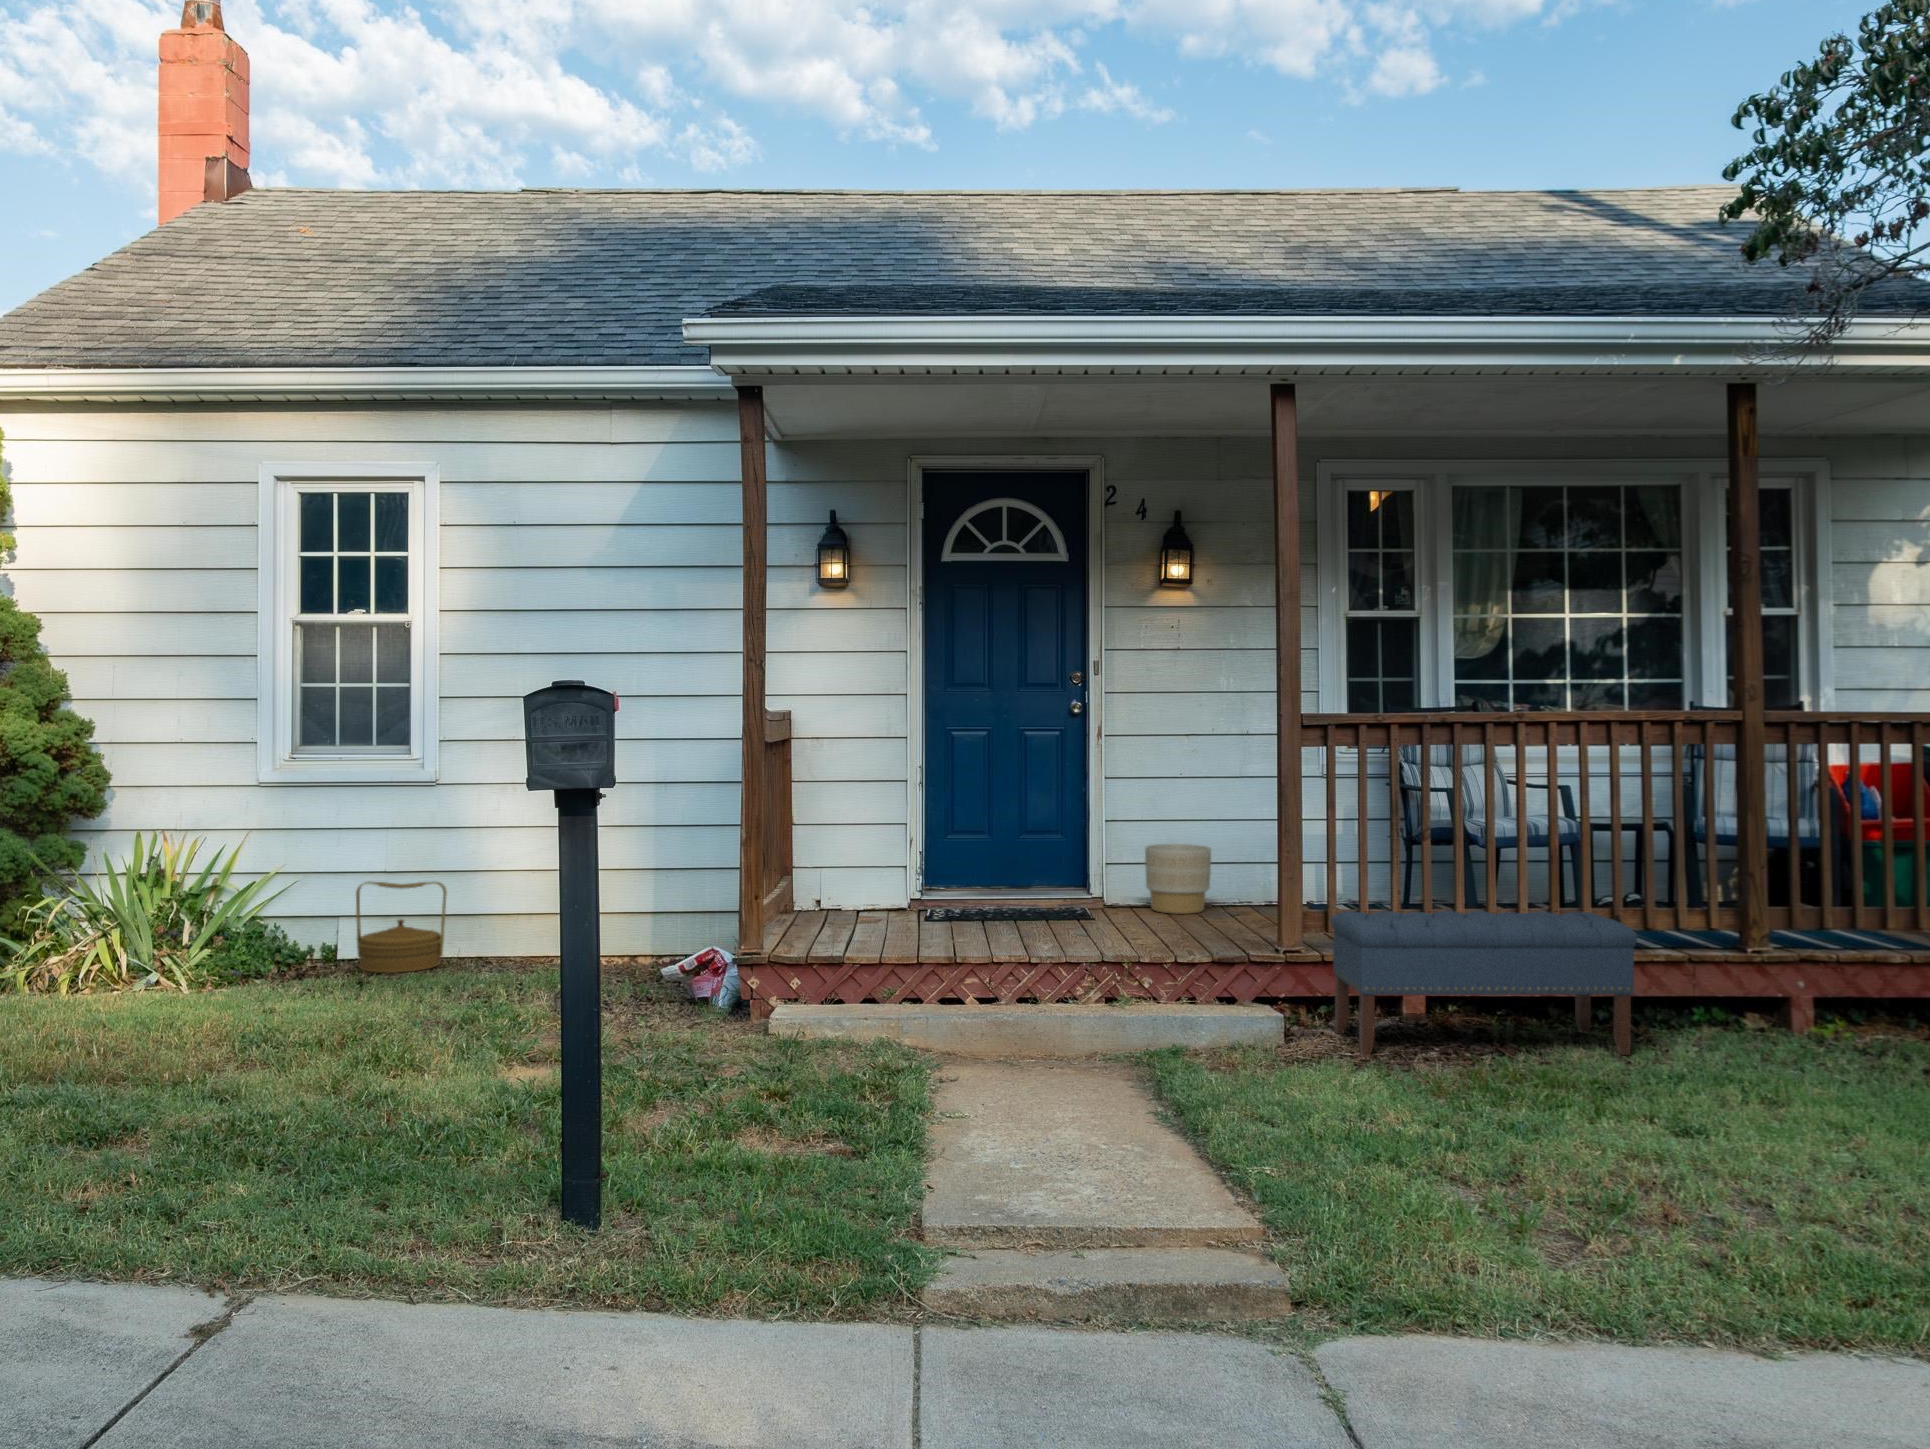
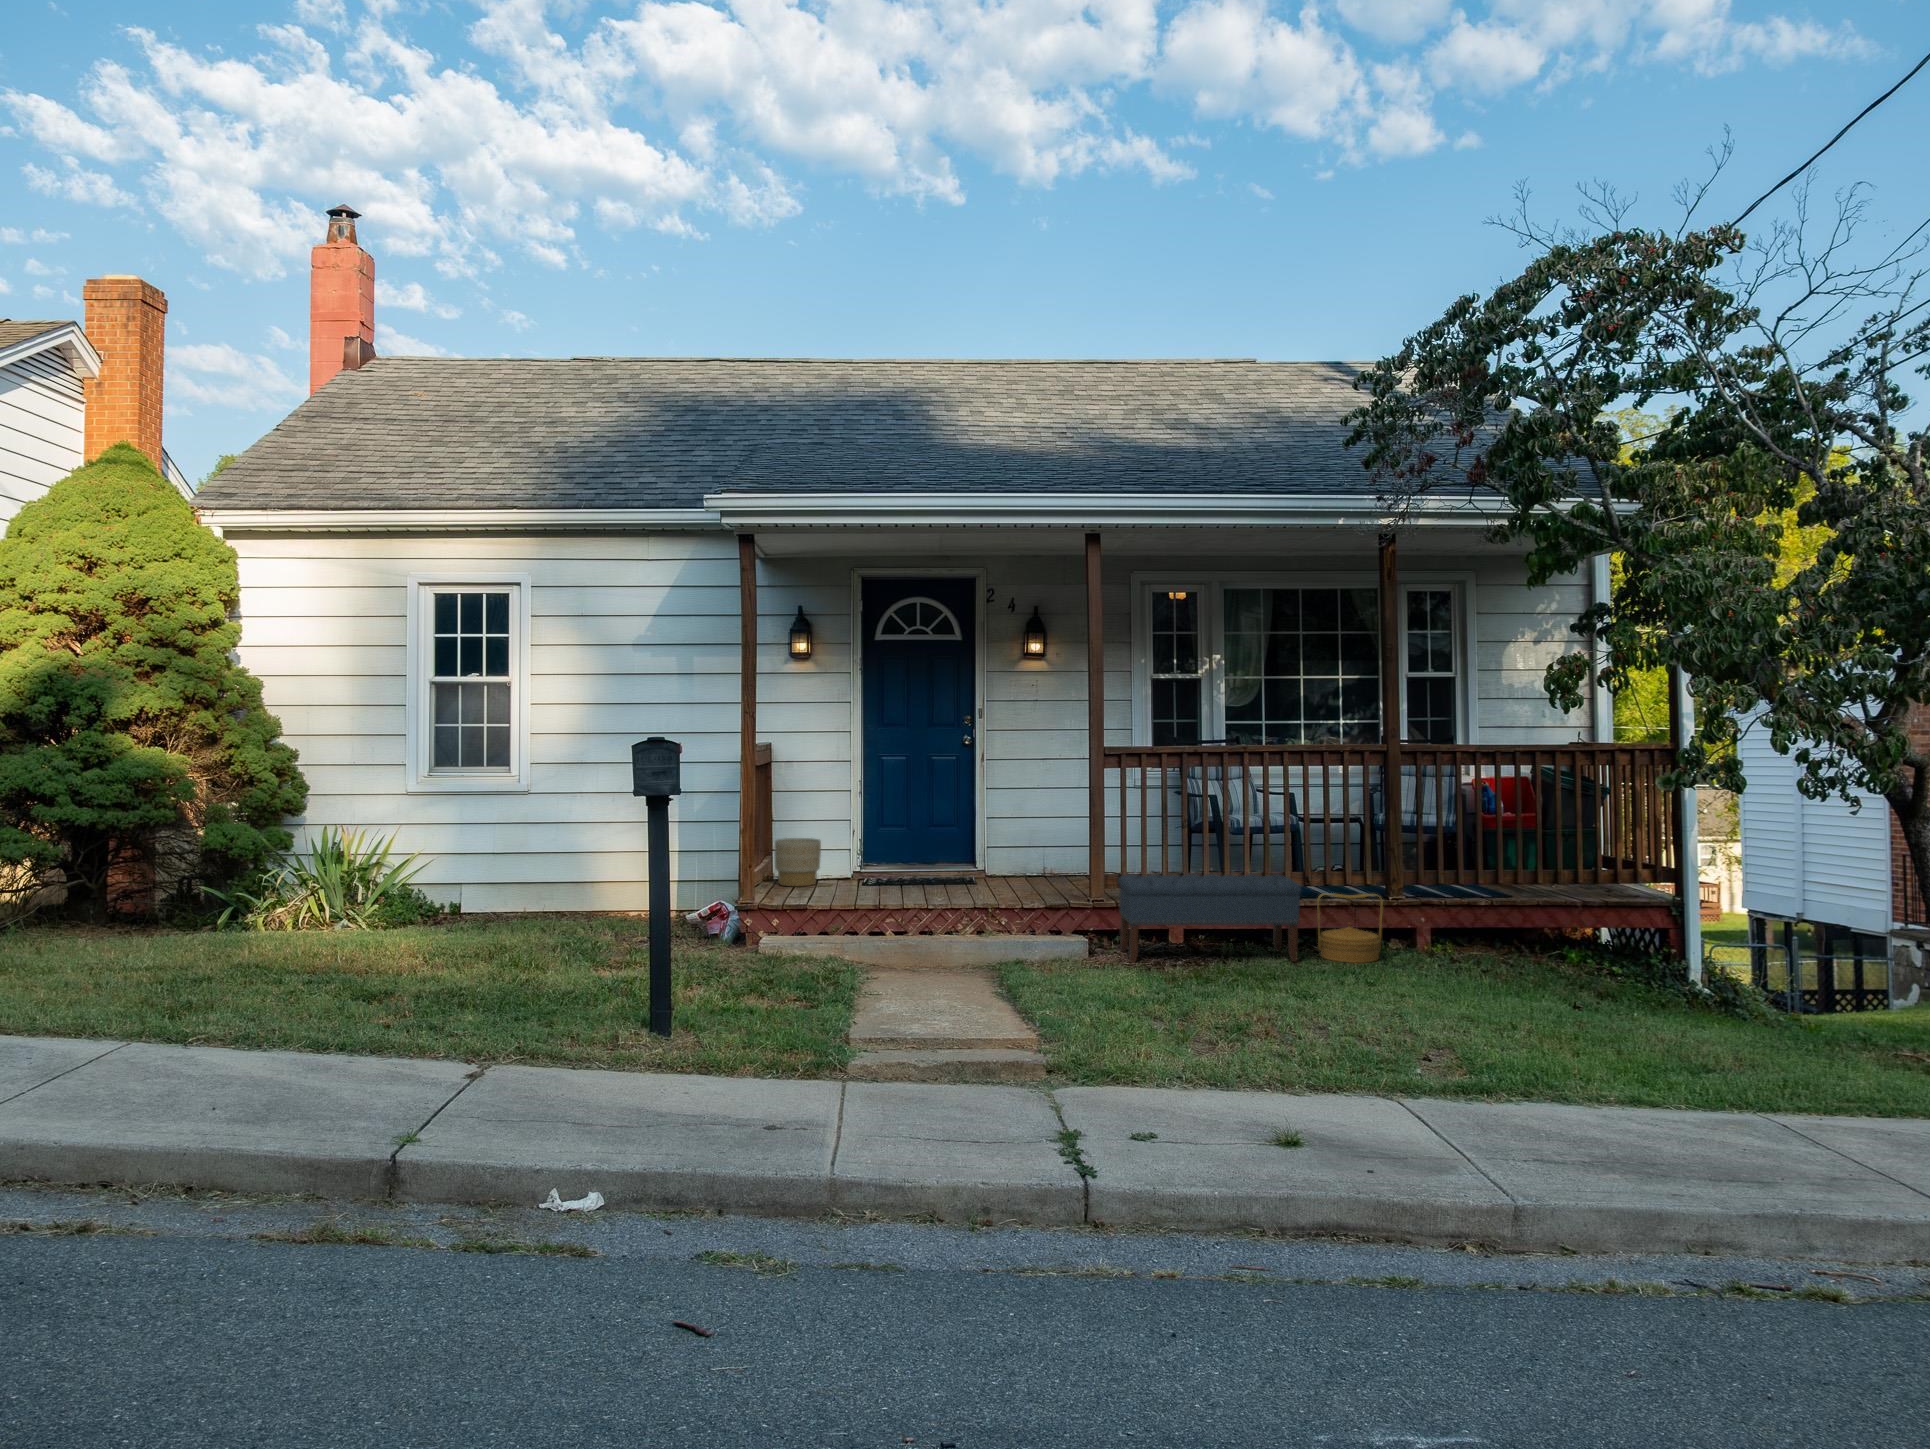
planter: present [1145,844,1211,914] -> present [775,838,821,887]
woven basket: present [356,882,447,973] -> present [1317,893,1383,963]

